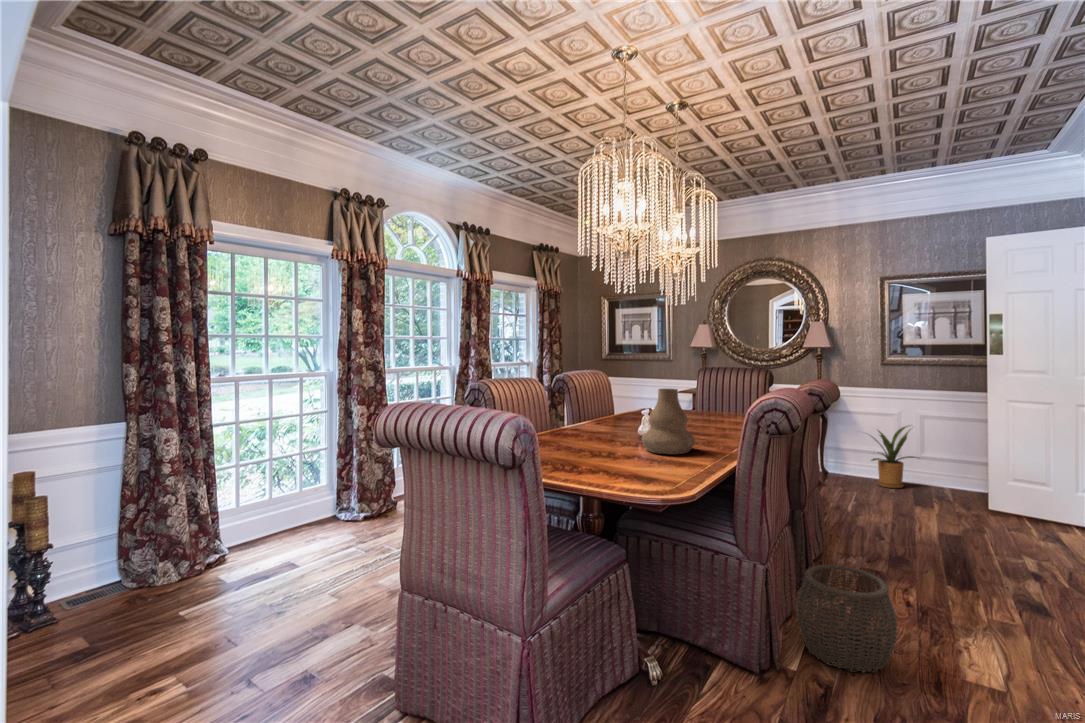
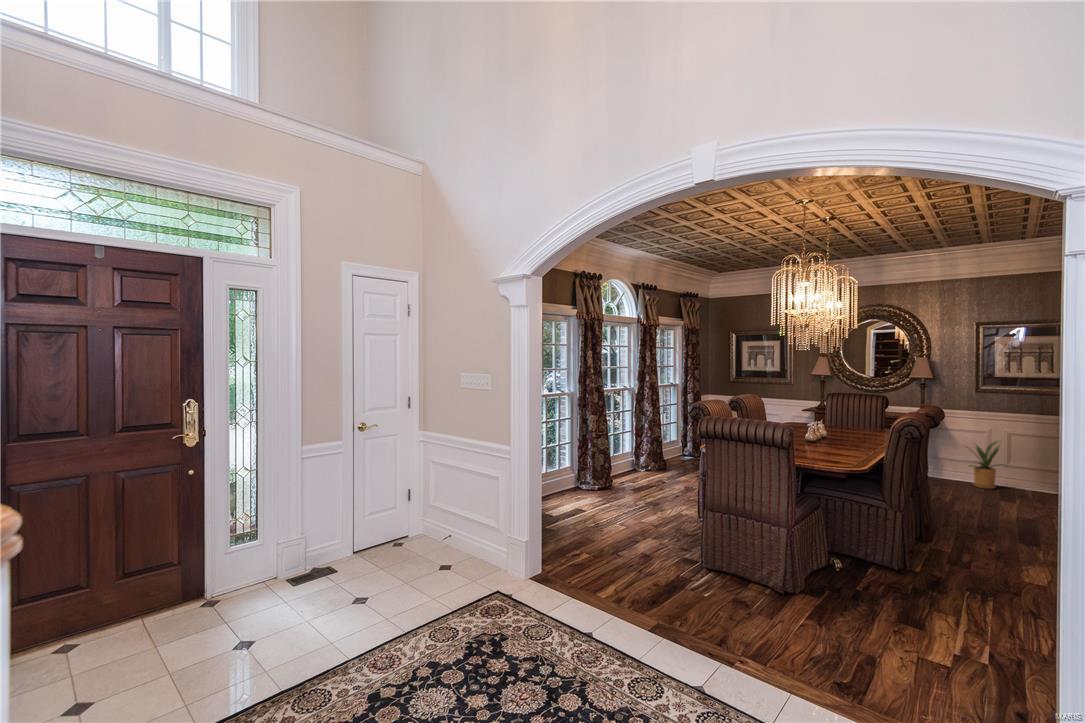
vase: present [642,389,695,454] -> none [820,412,857,453]
woven basket: present [797,565,897,673] -> none [928,524,998,585]

